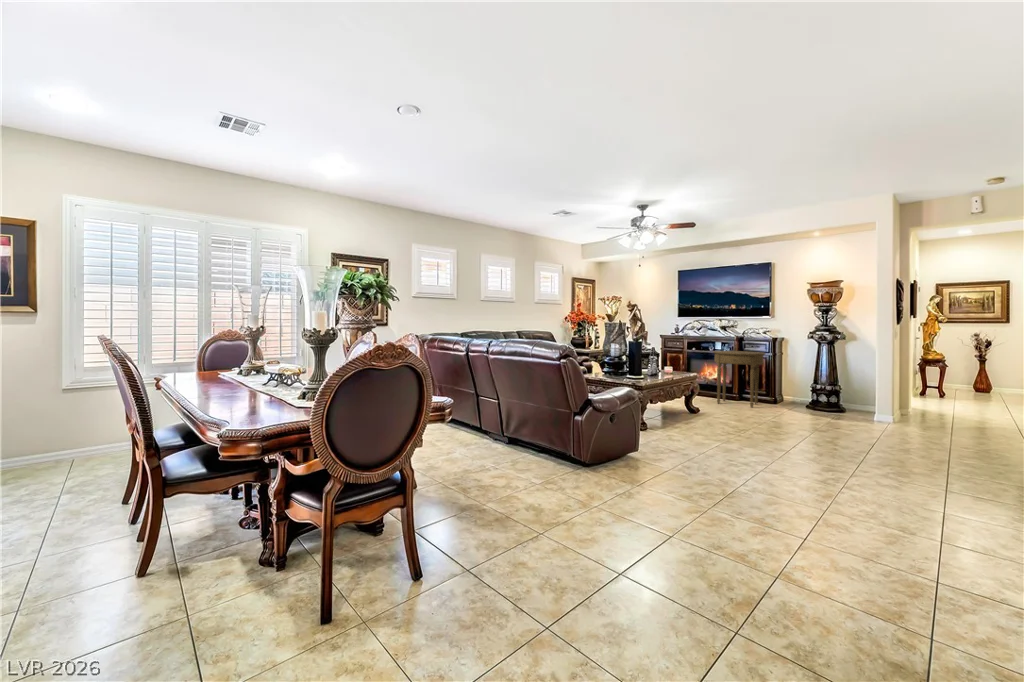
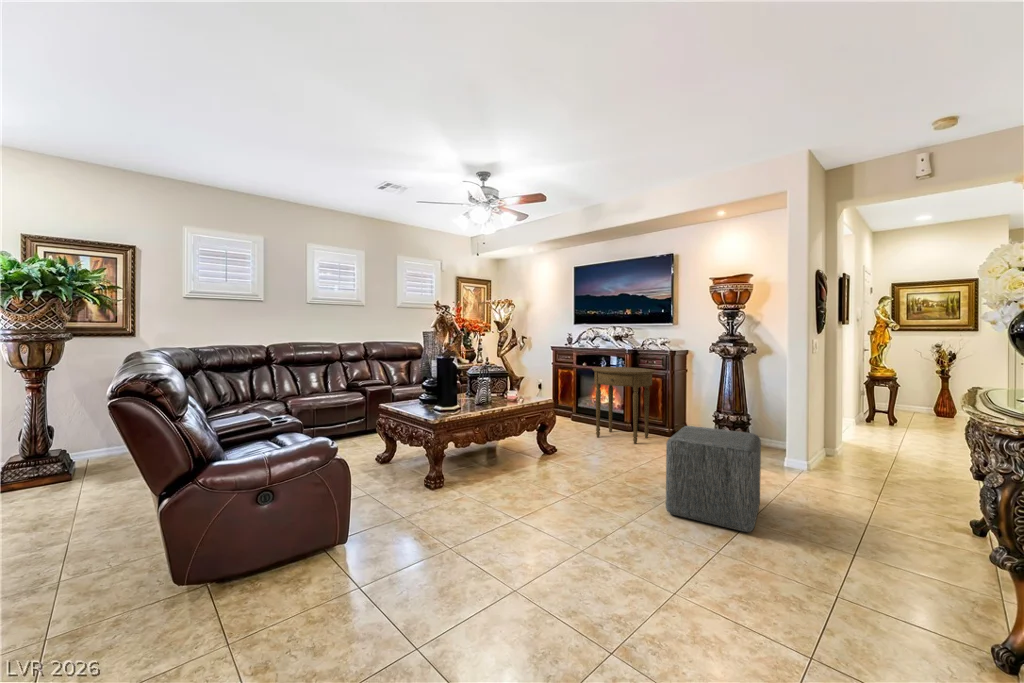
ottoman: none [813,387,878,447] -> present [666,426,761,532]

